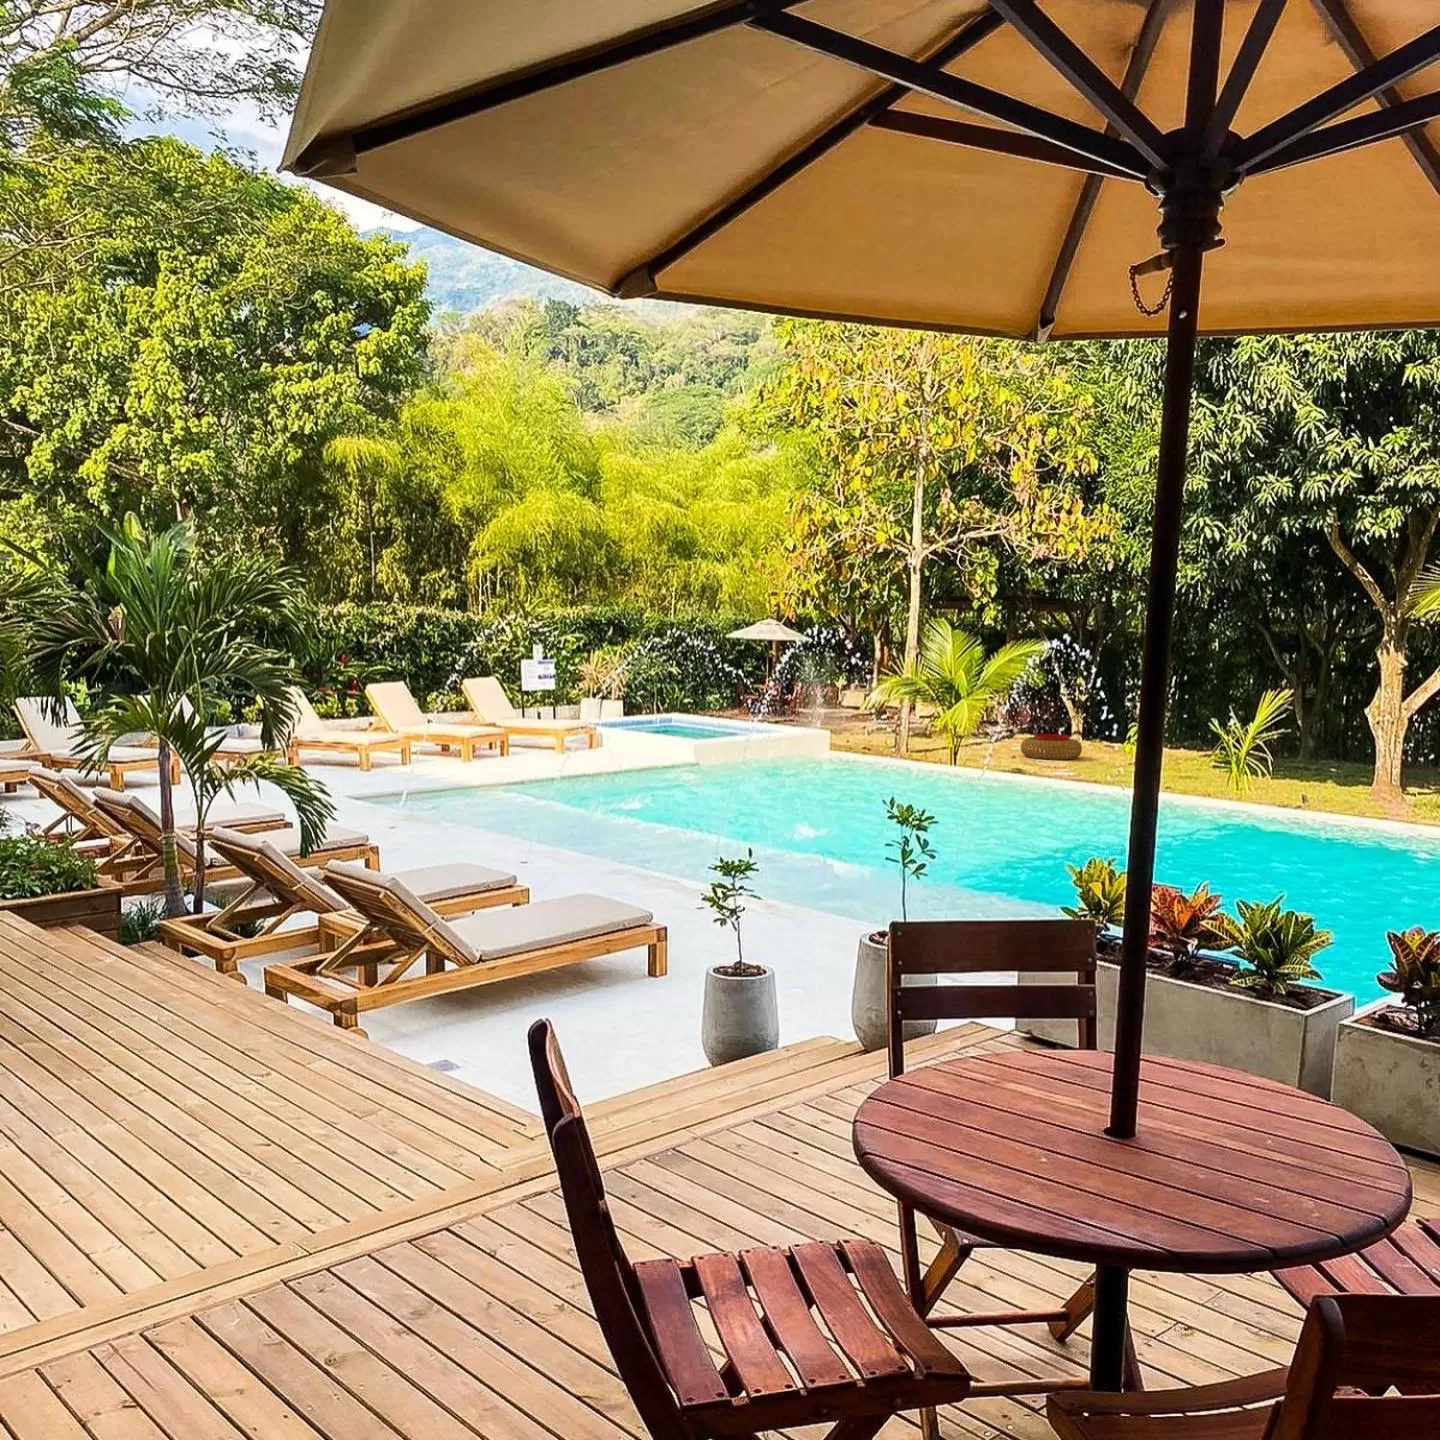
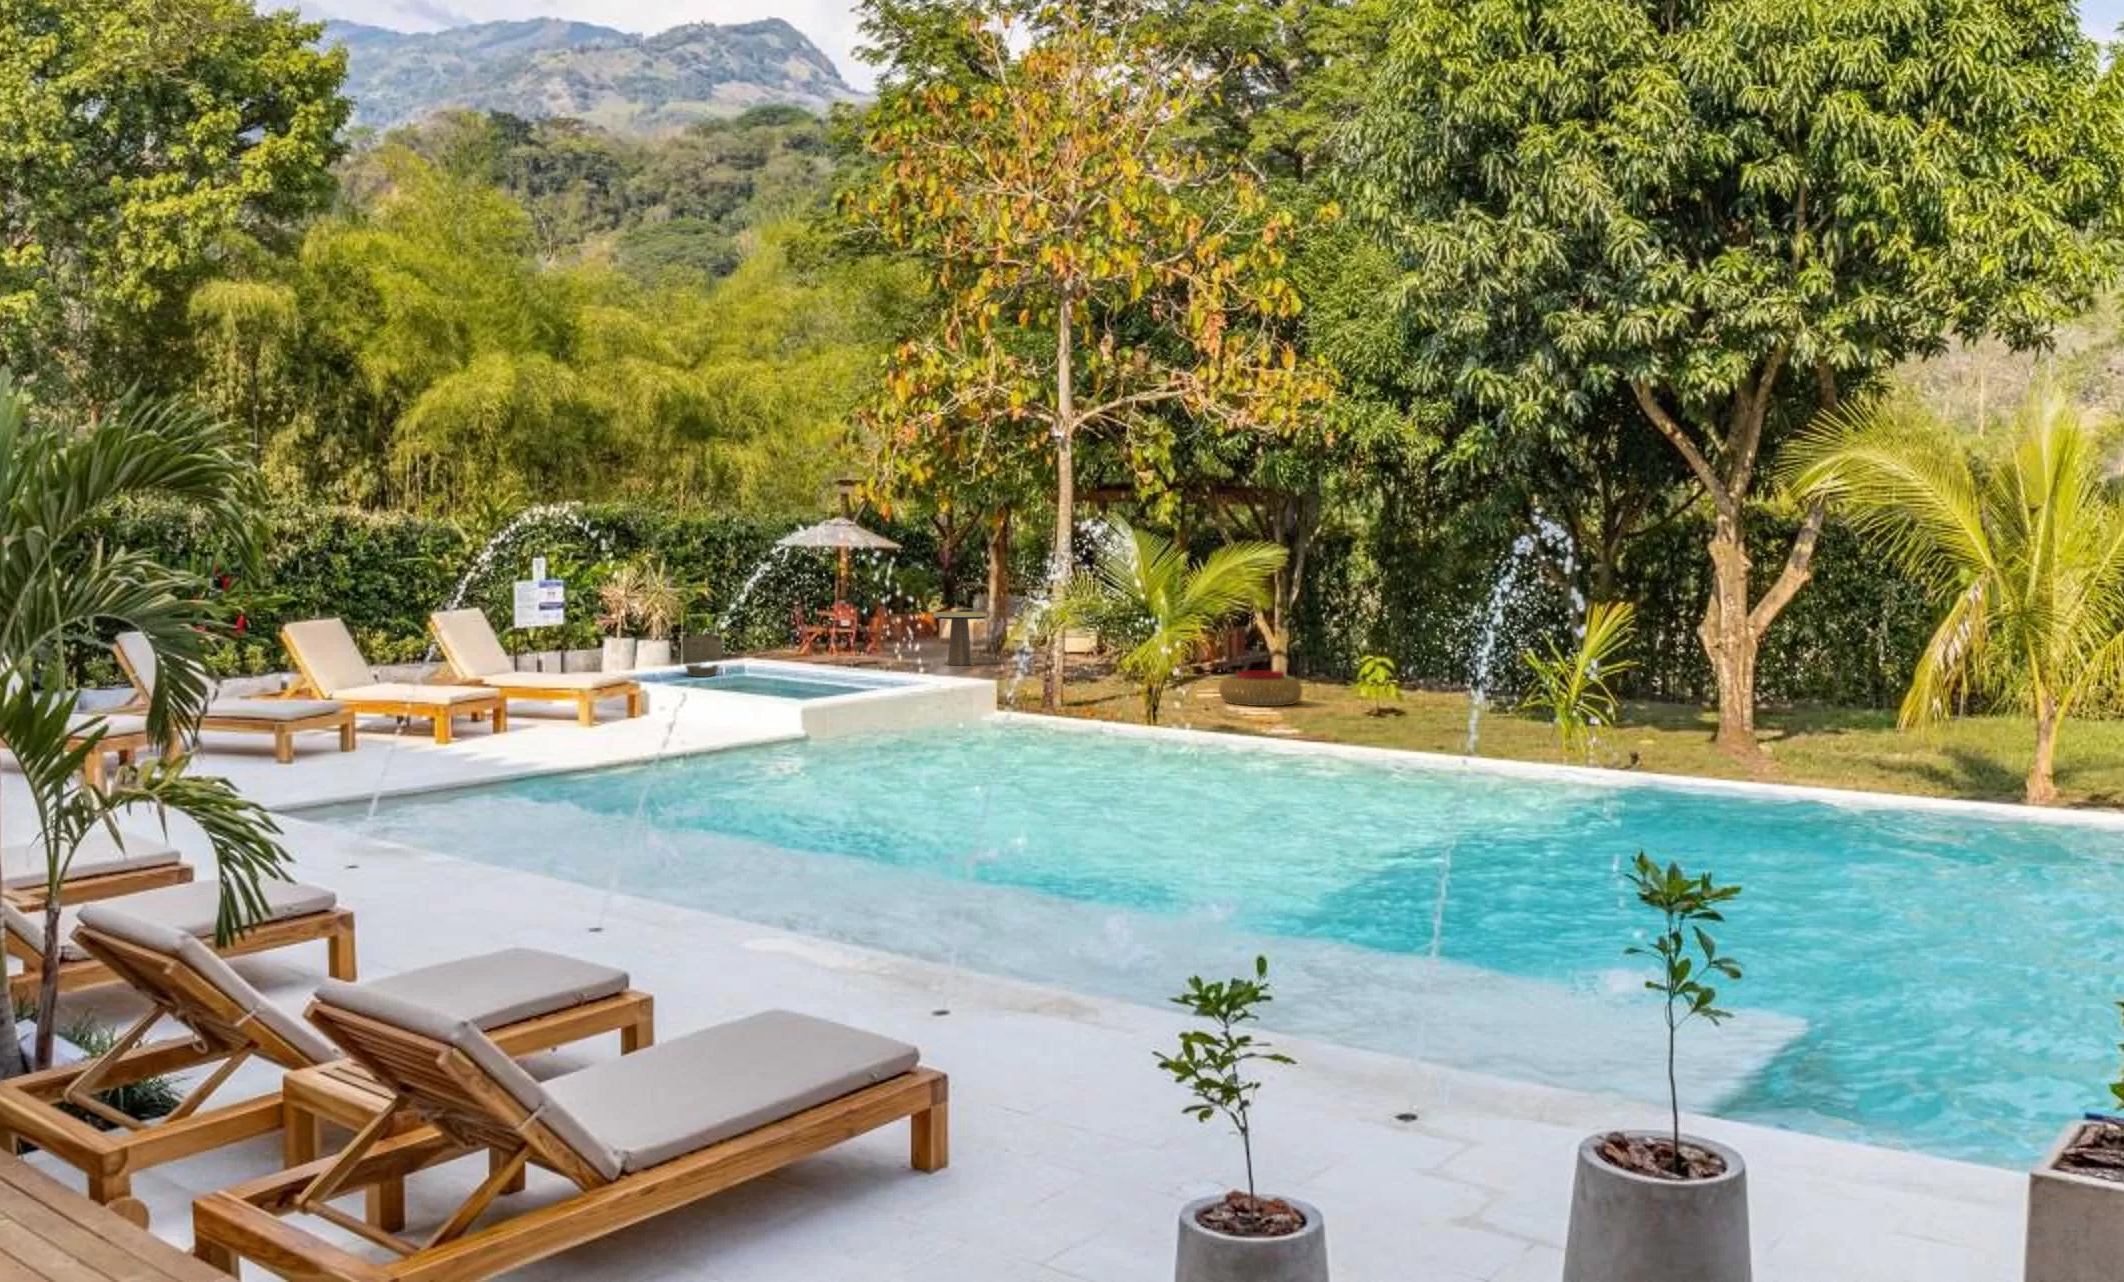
side table: none [830,688,869,727] -> present [933,612,987,666]
woven basket: none [645,691,674,730] -> present [682,623,723,677]

